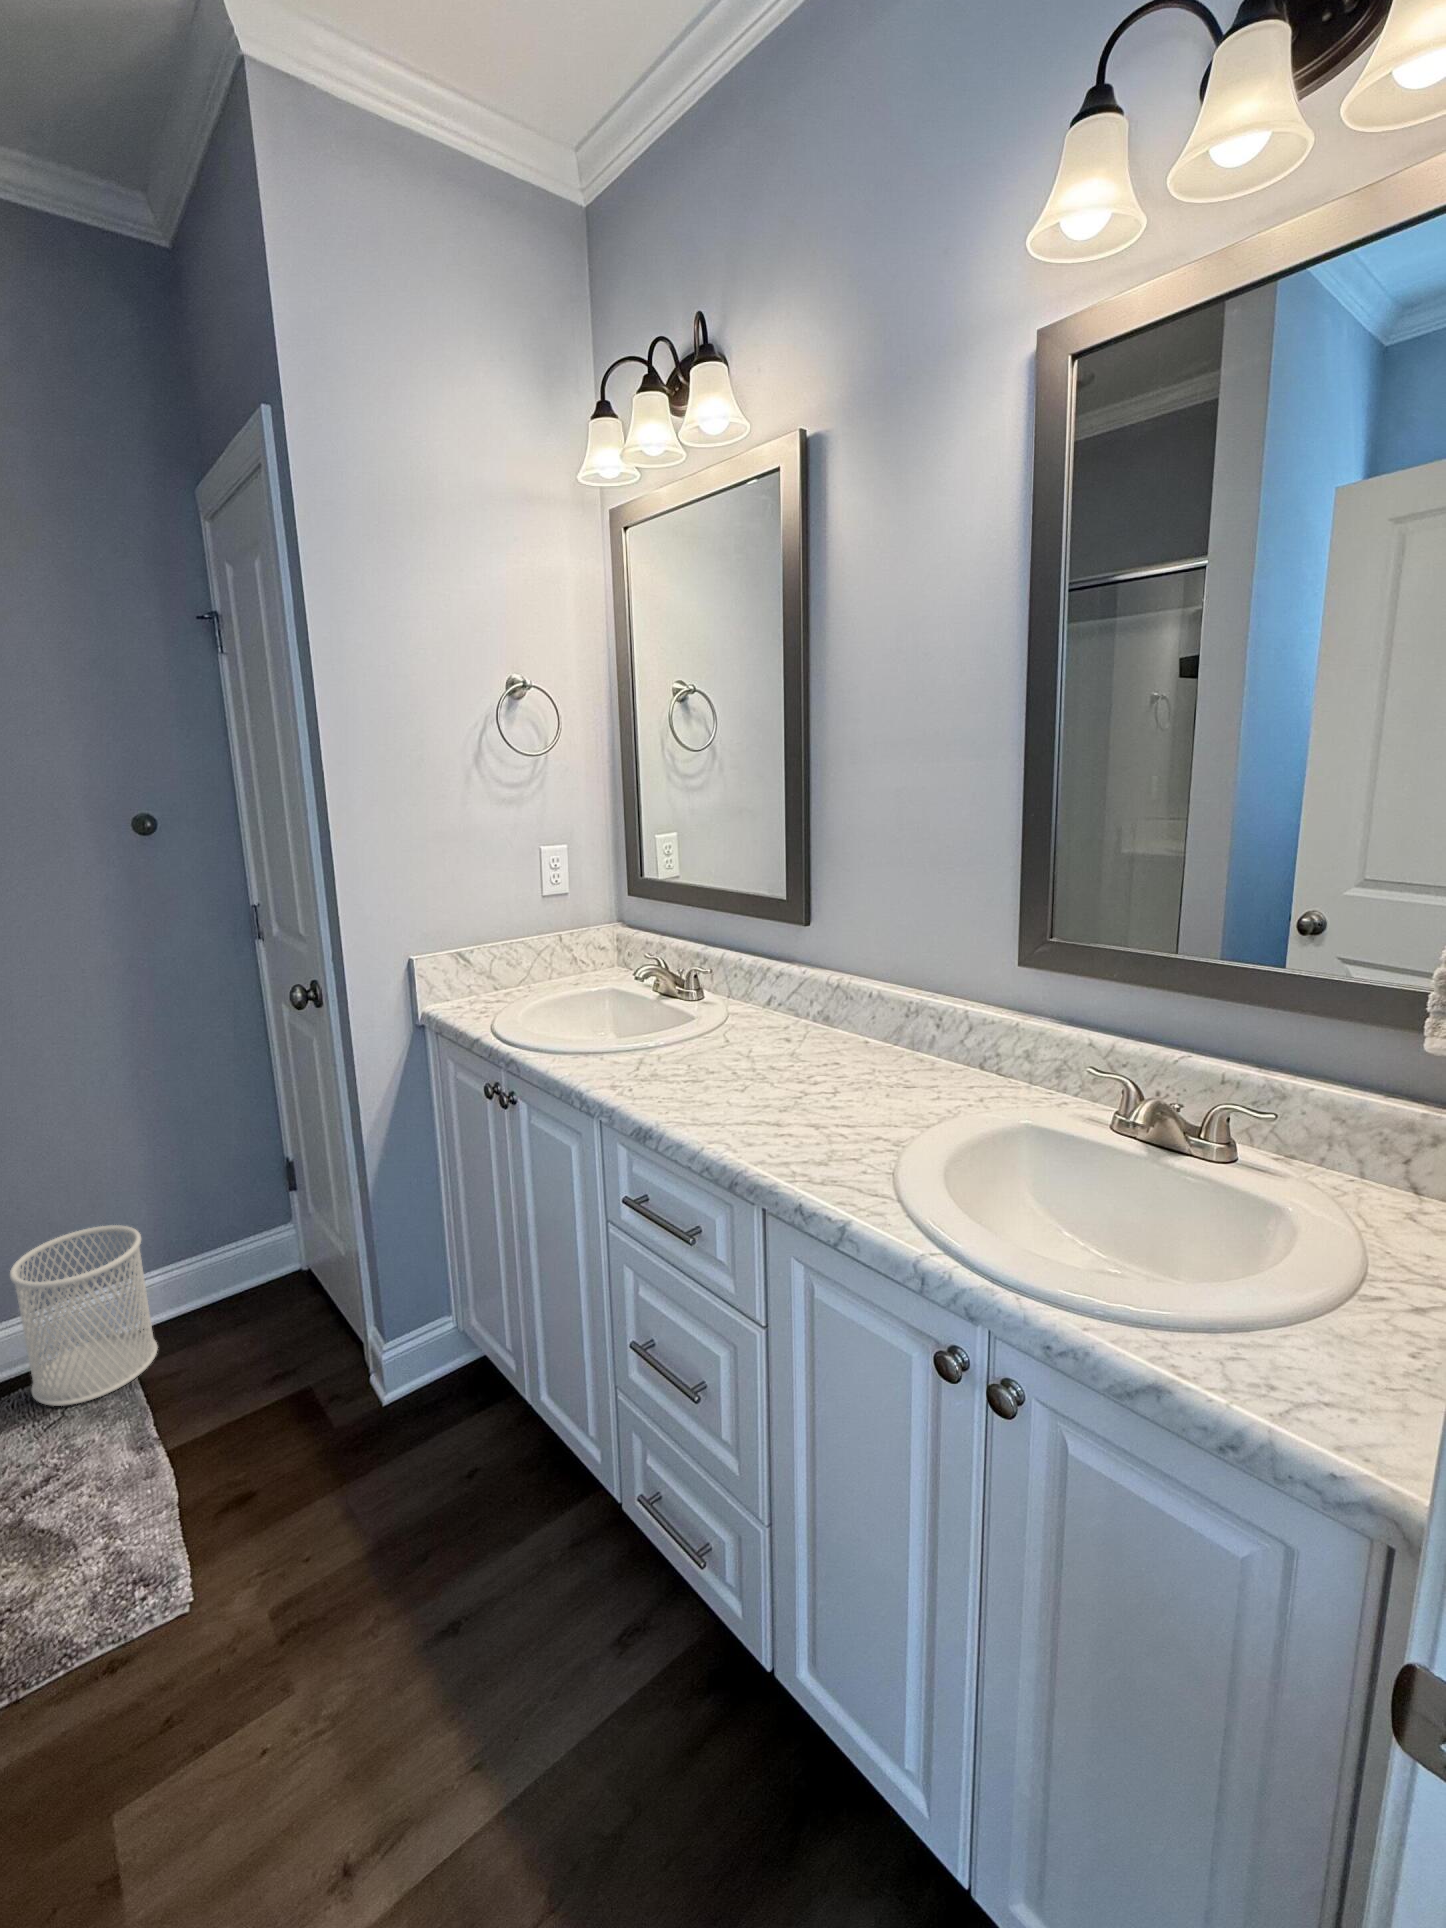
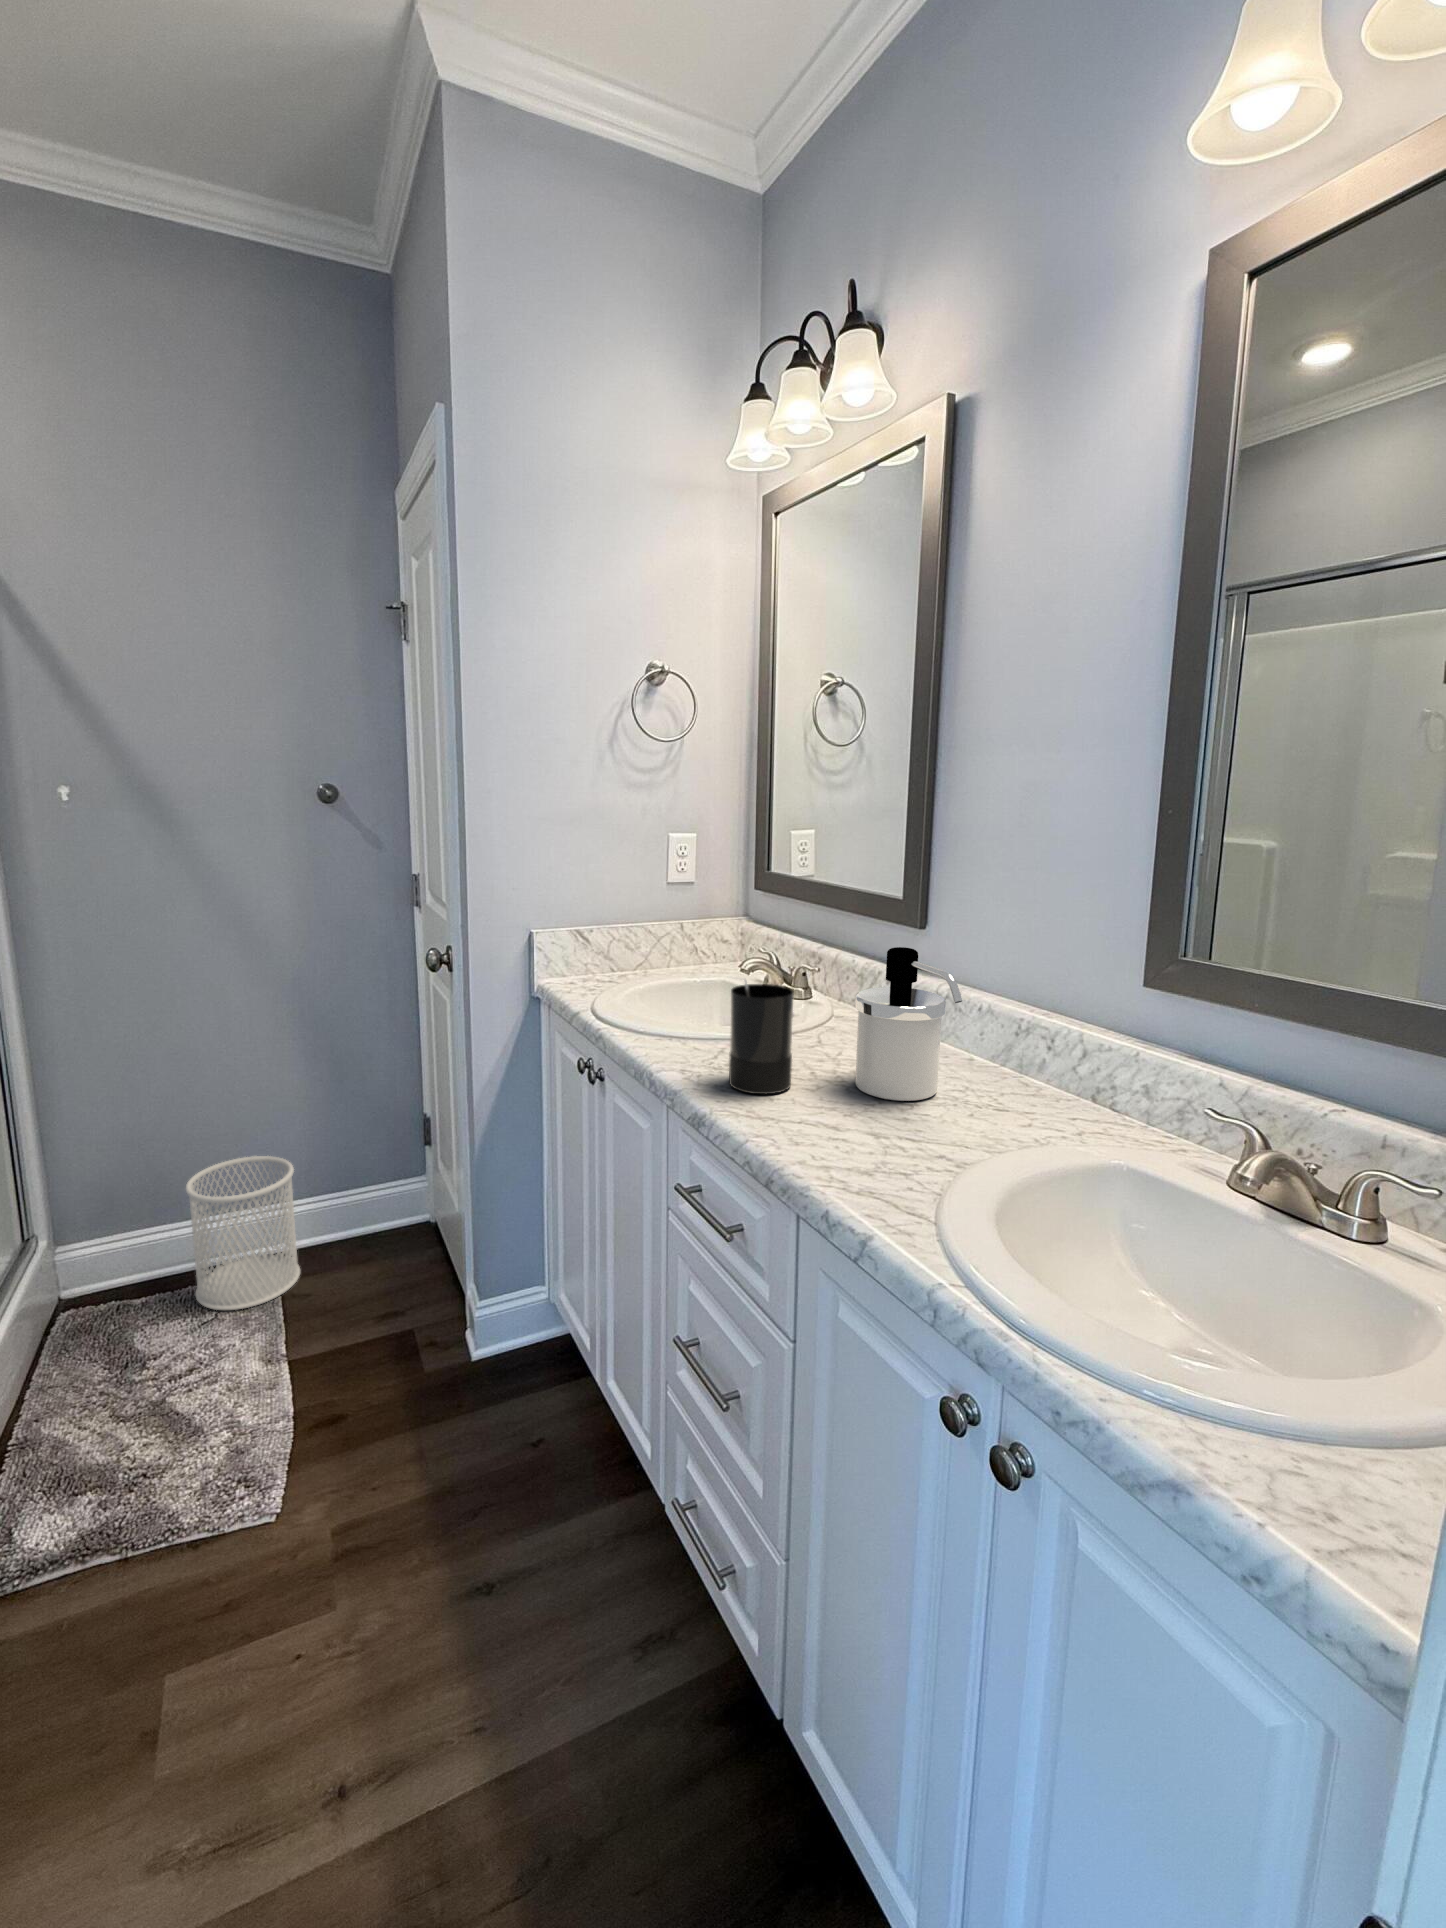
soap dispenser: none [773,949,878,1090] -> present [855,947,962,1101]
candle: none [653,990,721,1099] -> present [729,979,794,1094]

